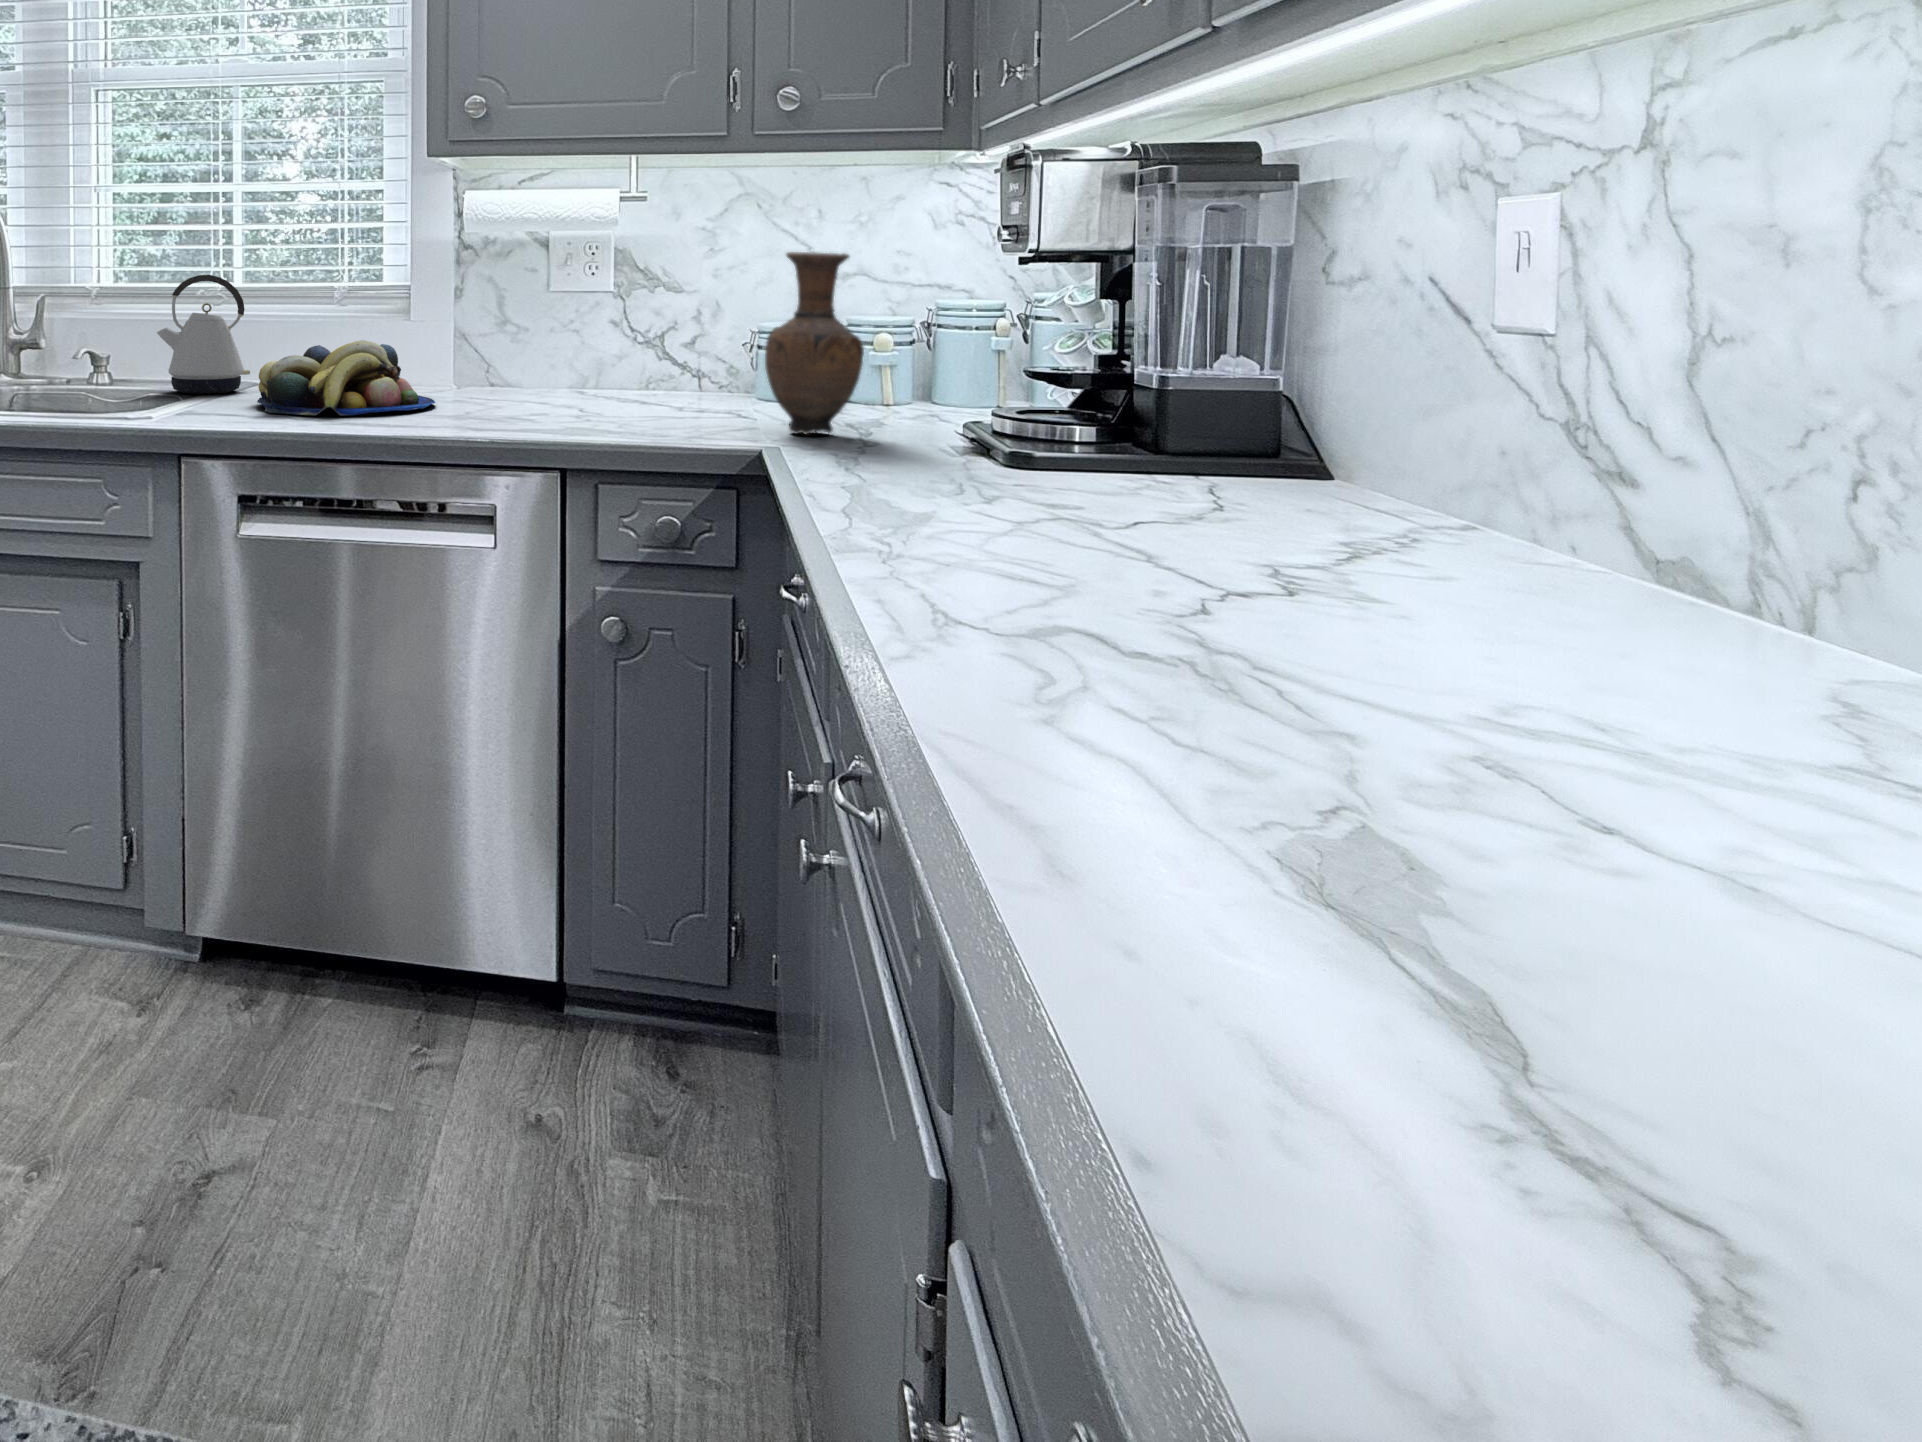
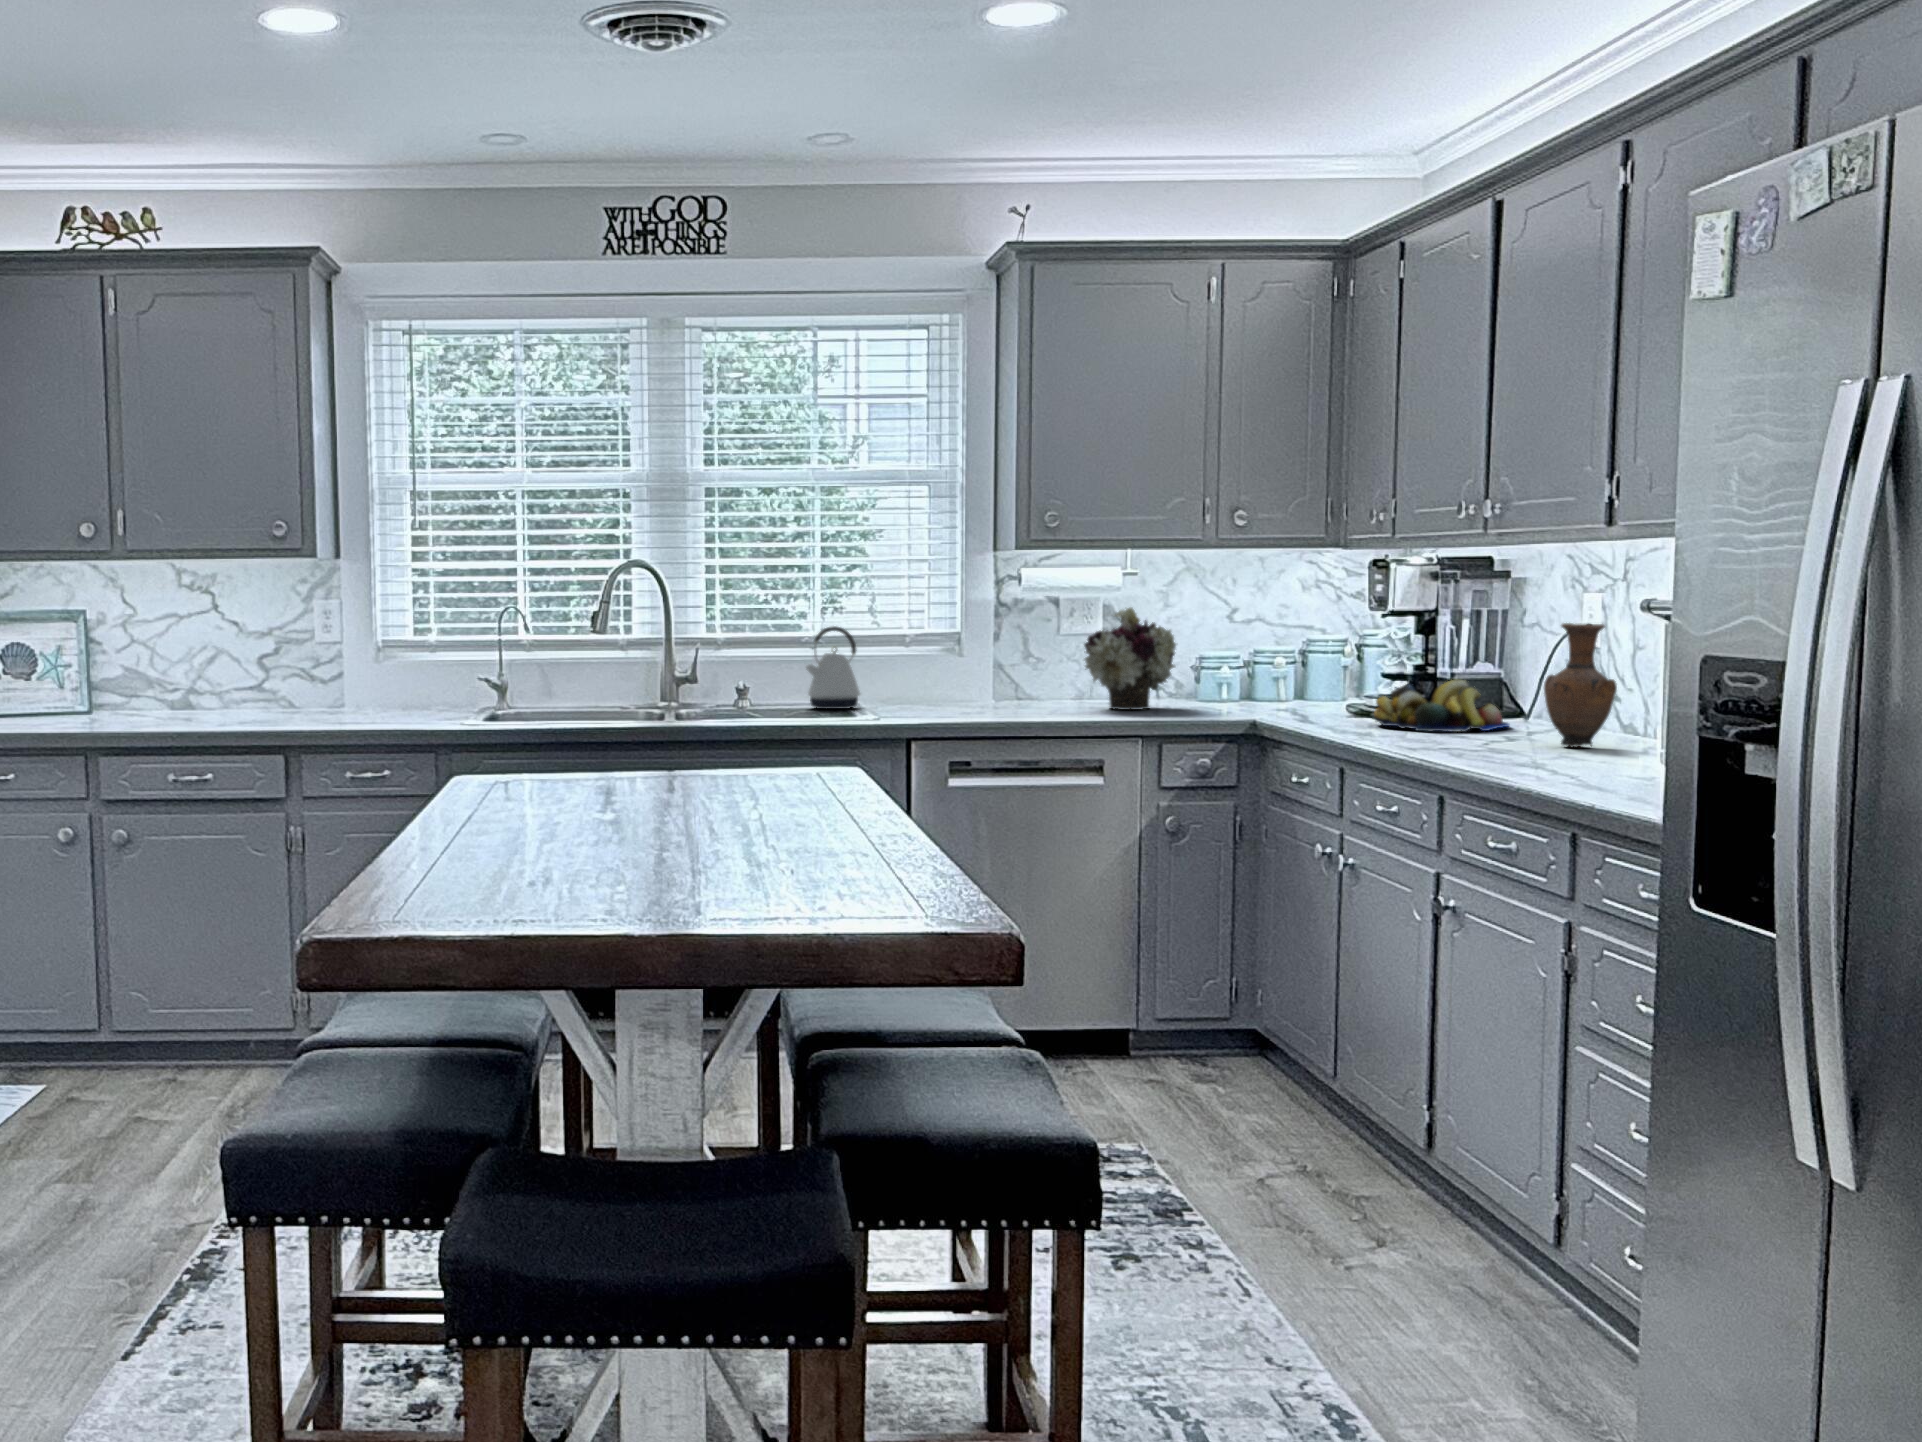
flower arrangement: none [527,249,698,414] -> present [1084,607,1176,710]
vase: present [765,252,864,434] -> present [1544,623,1617,747]
fruit bowl: present [257,340,435,416] -> present [1374,680,1509,732]

